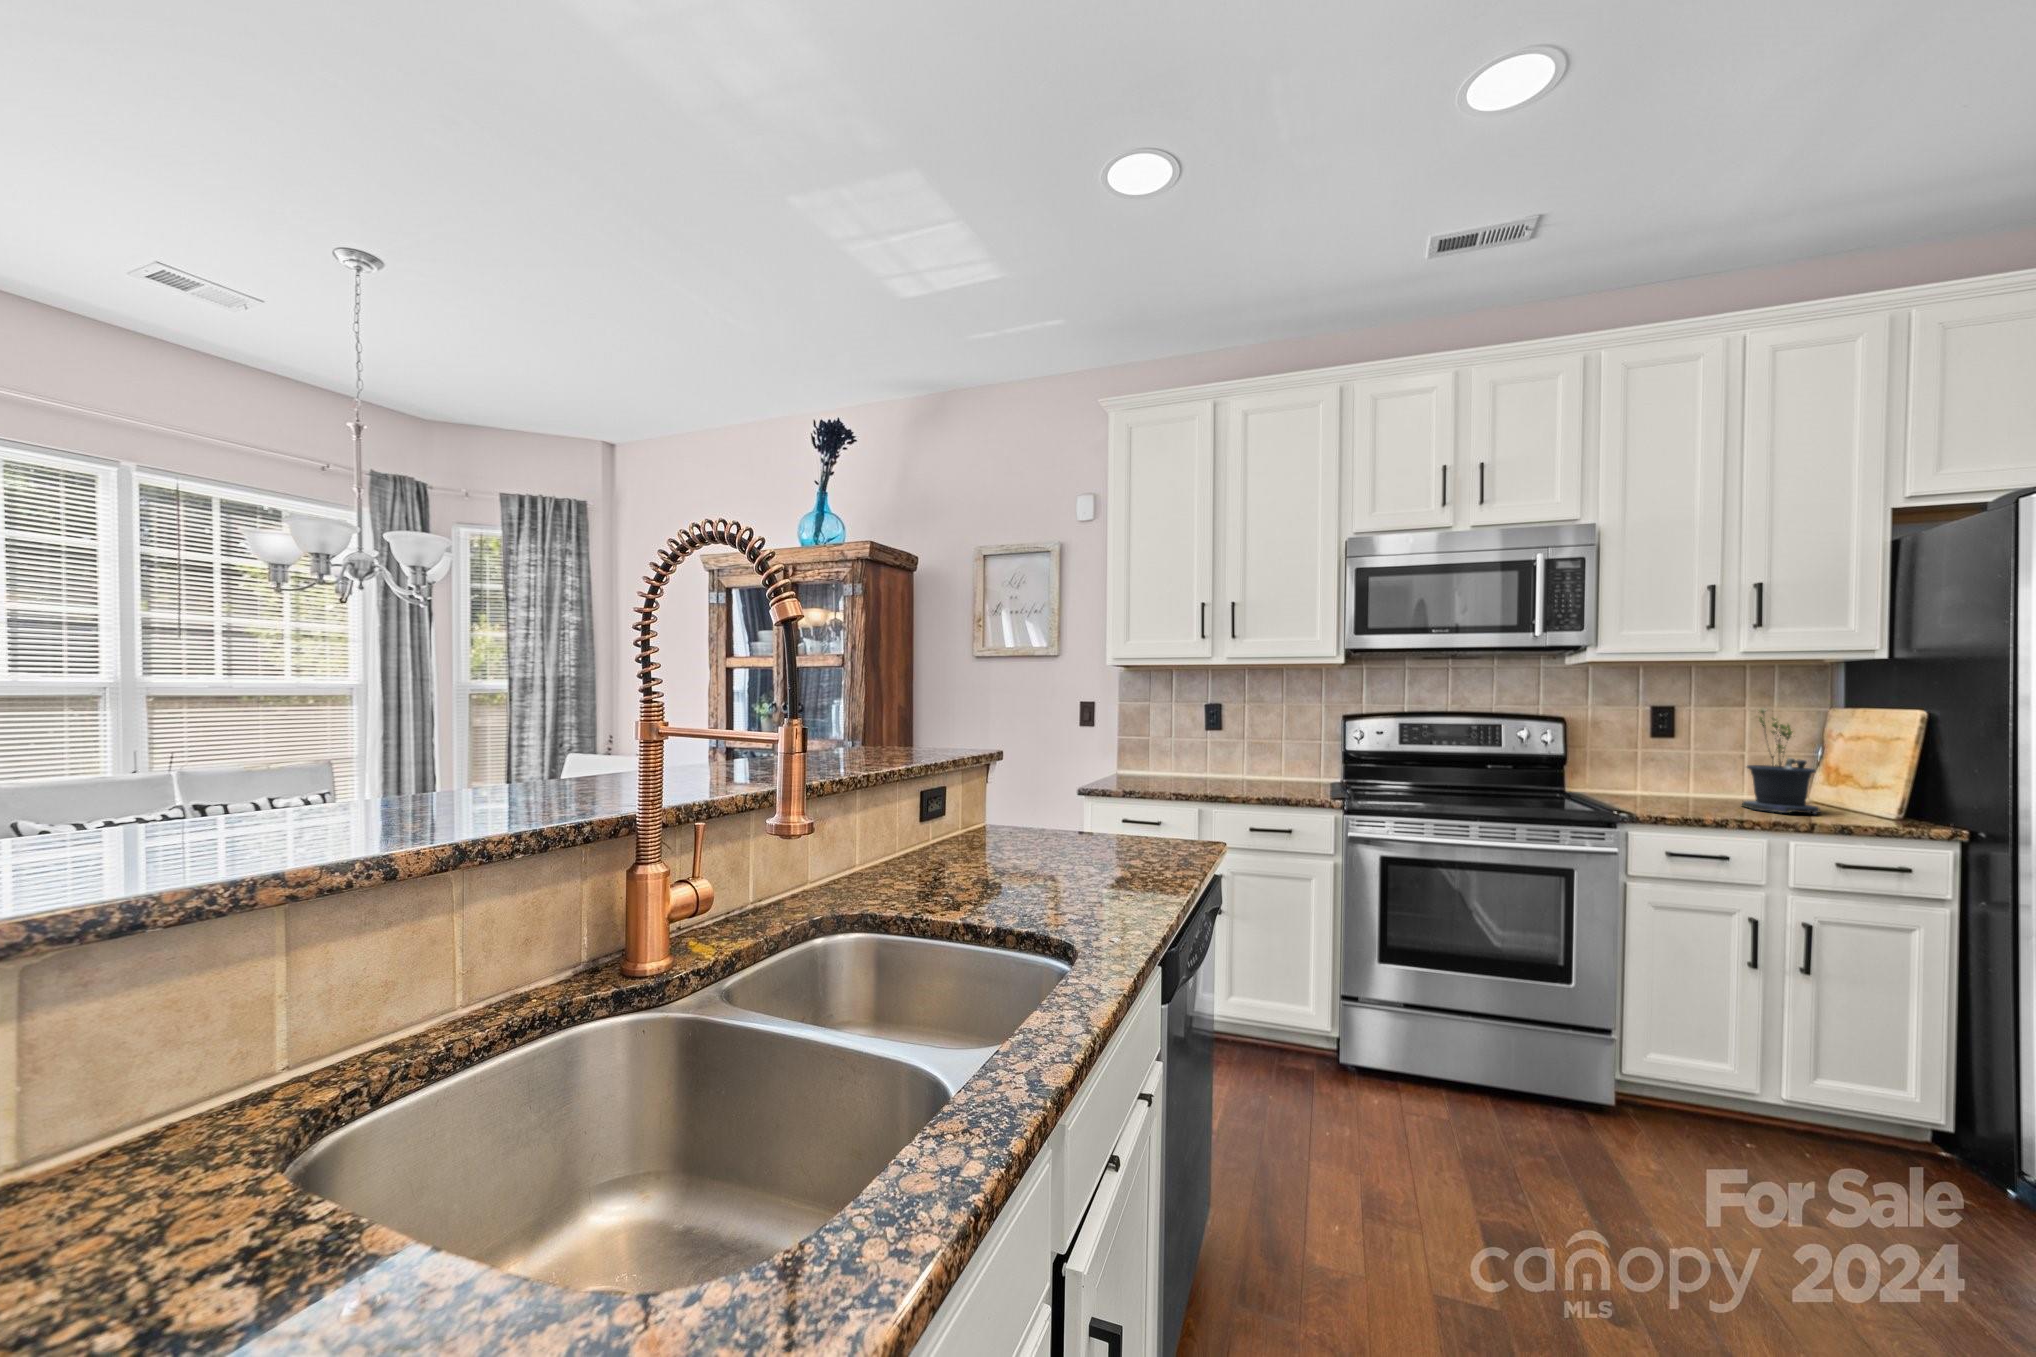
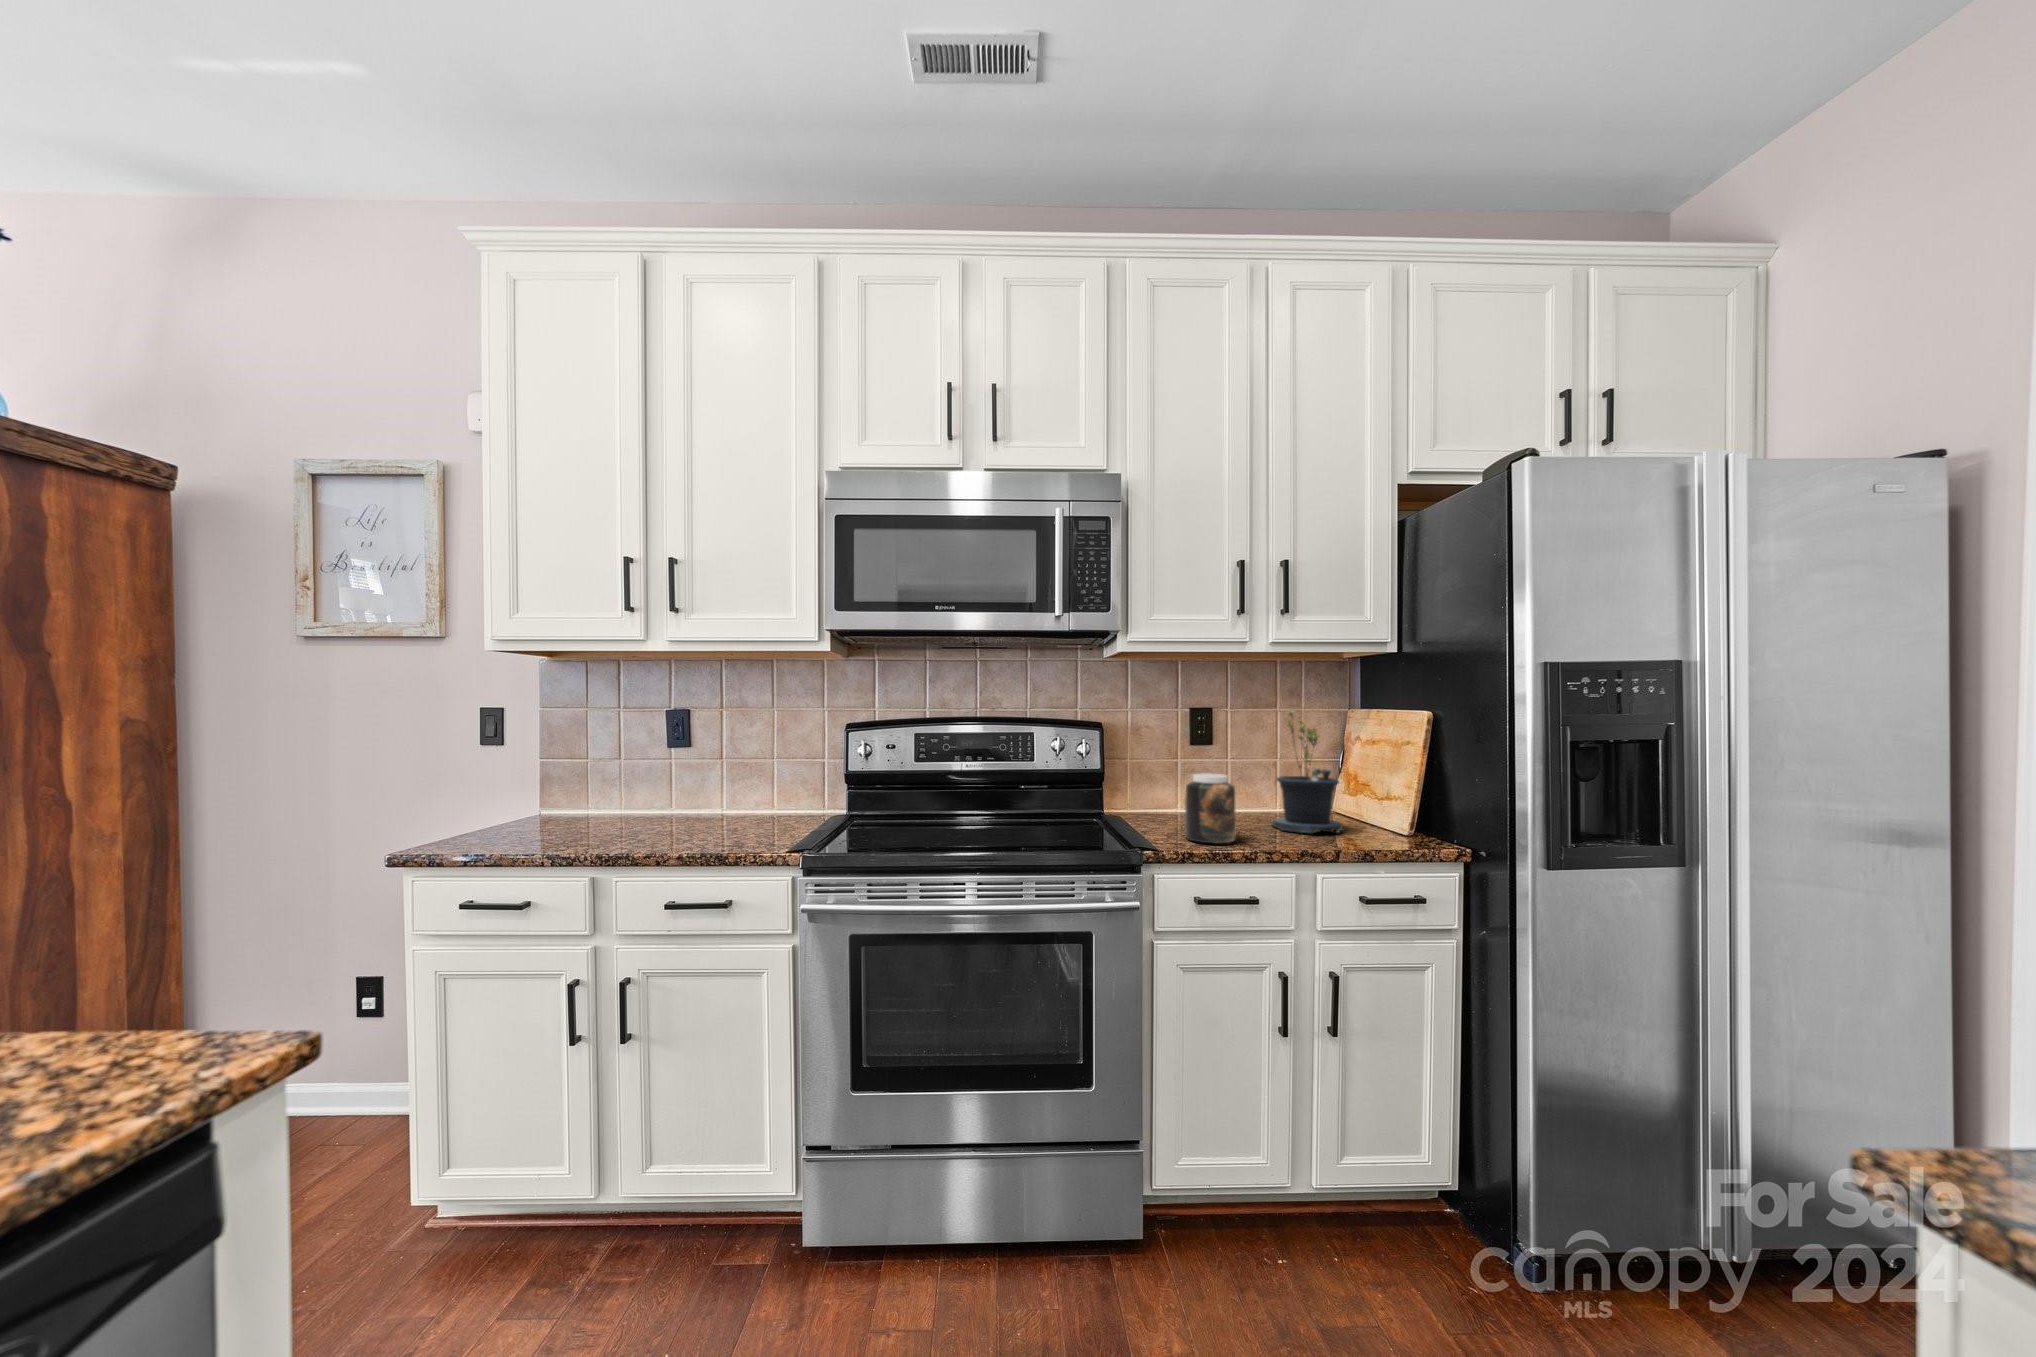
jar: none [1656,758,1707,814] -> present [1185,773,1236,843]

